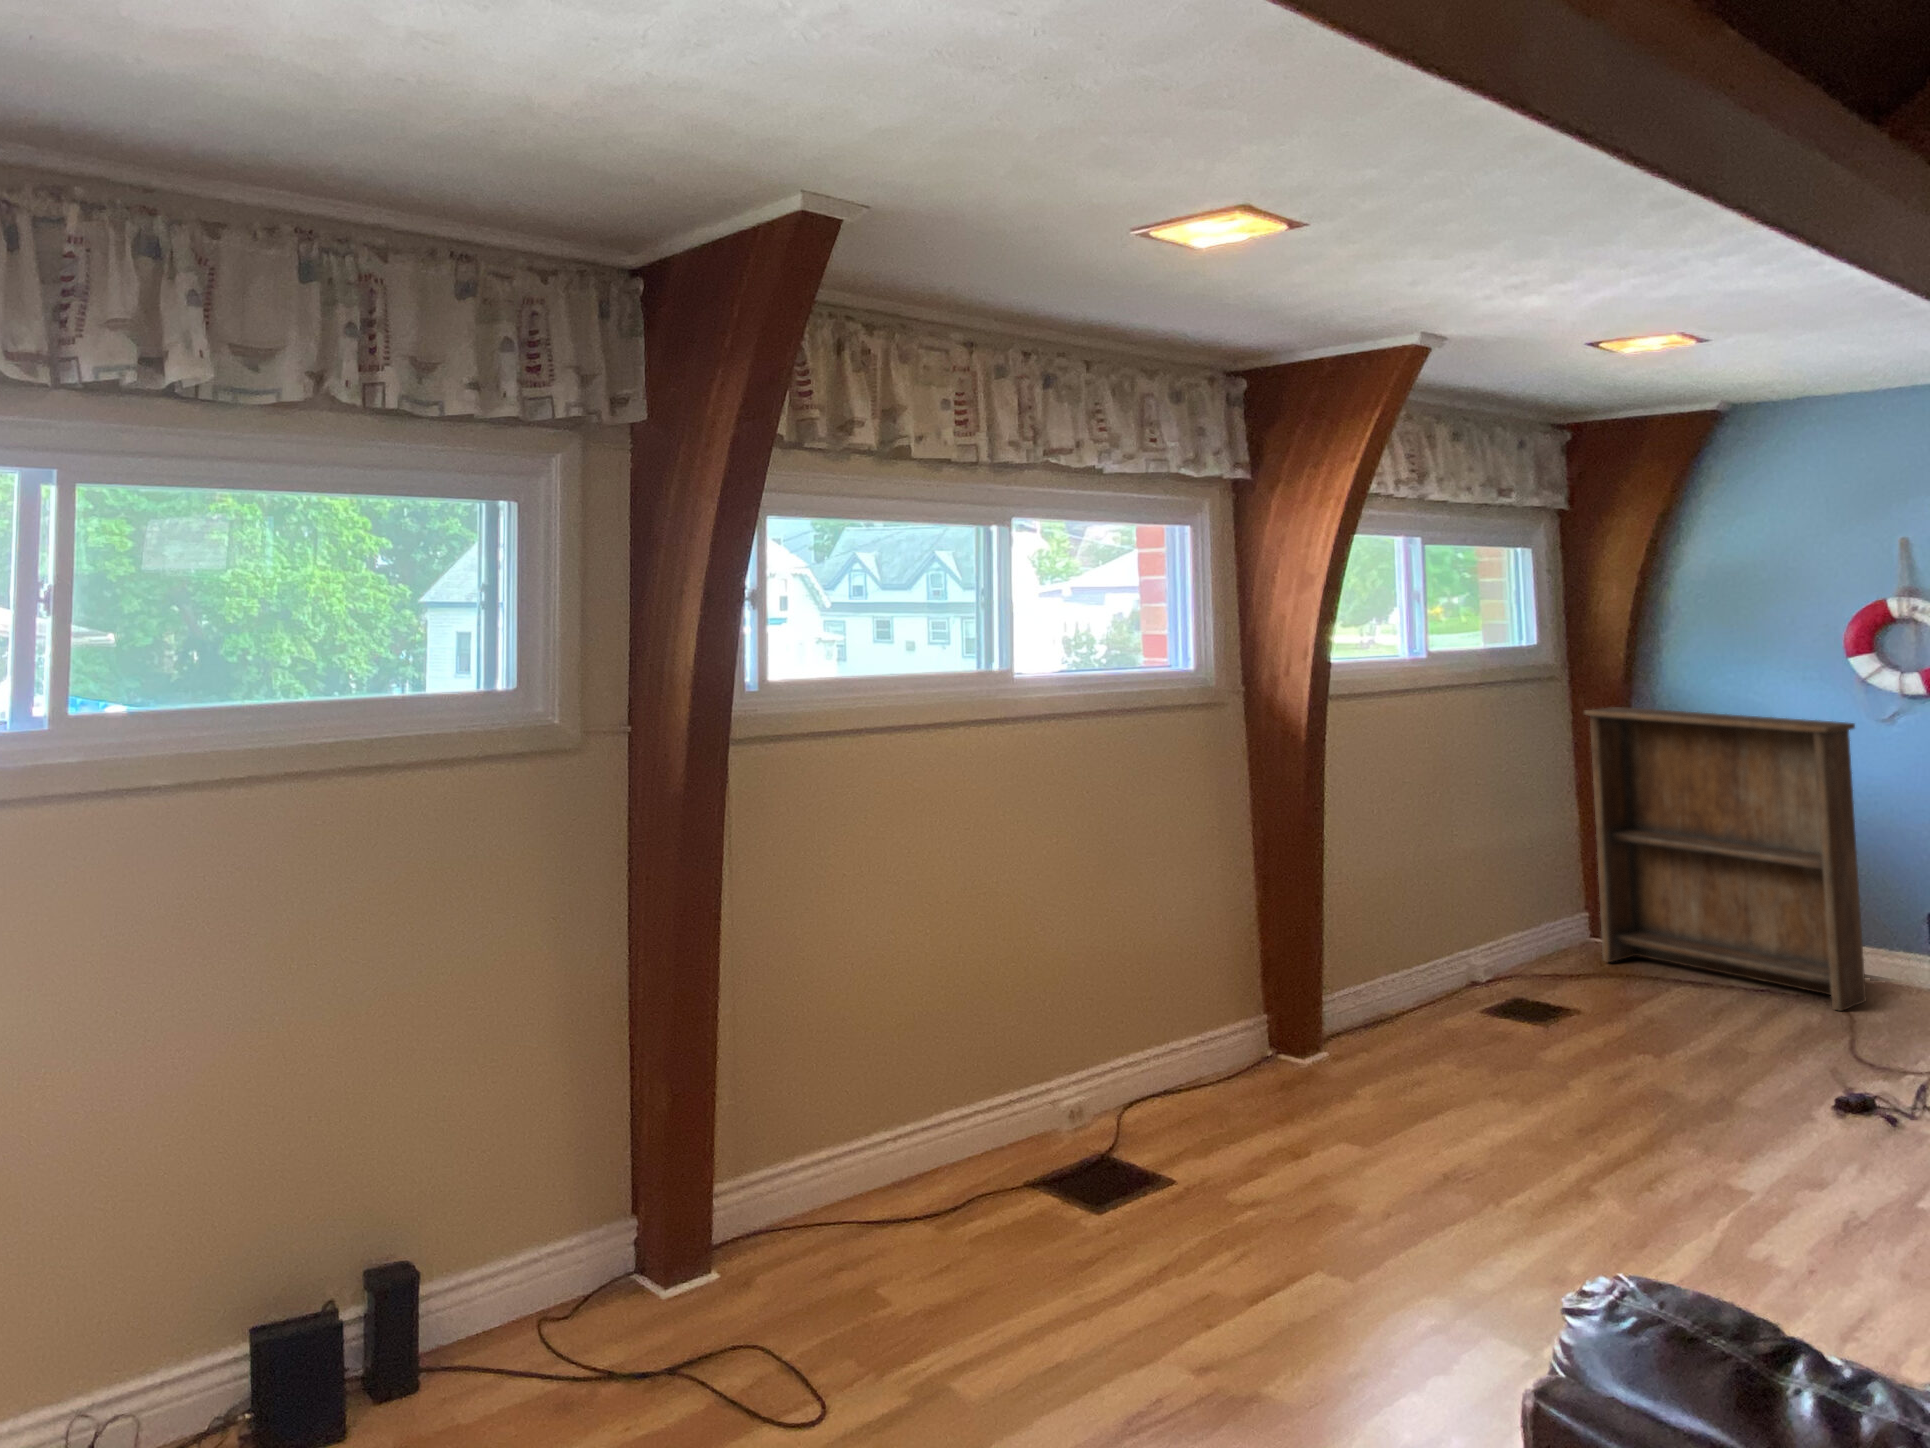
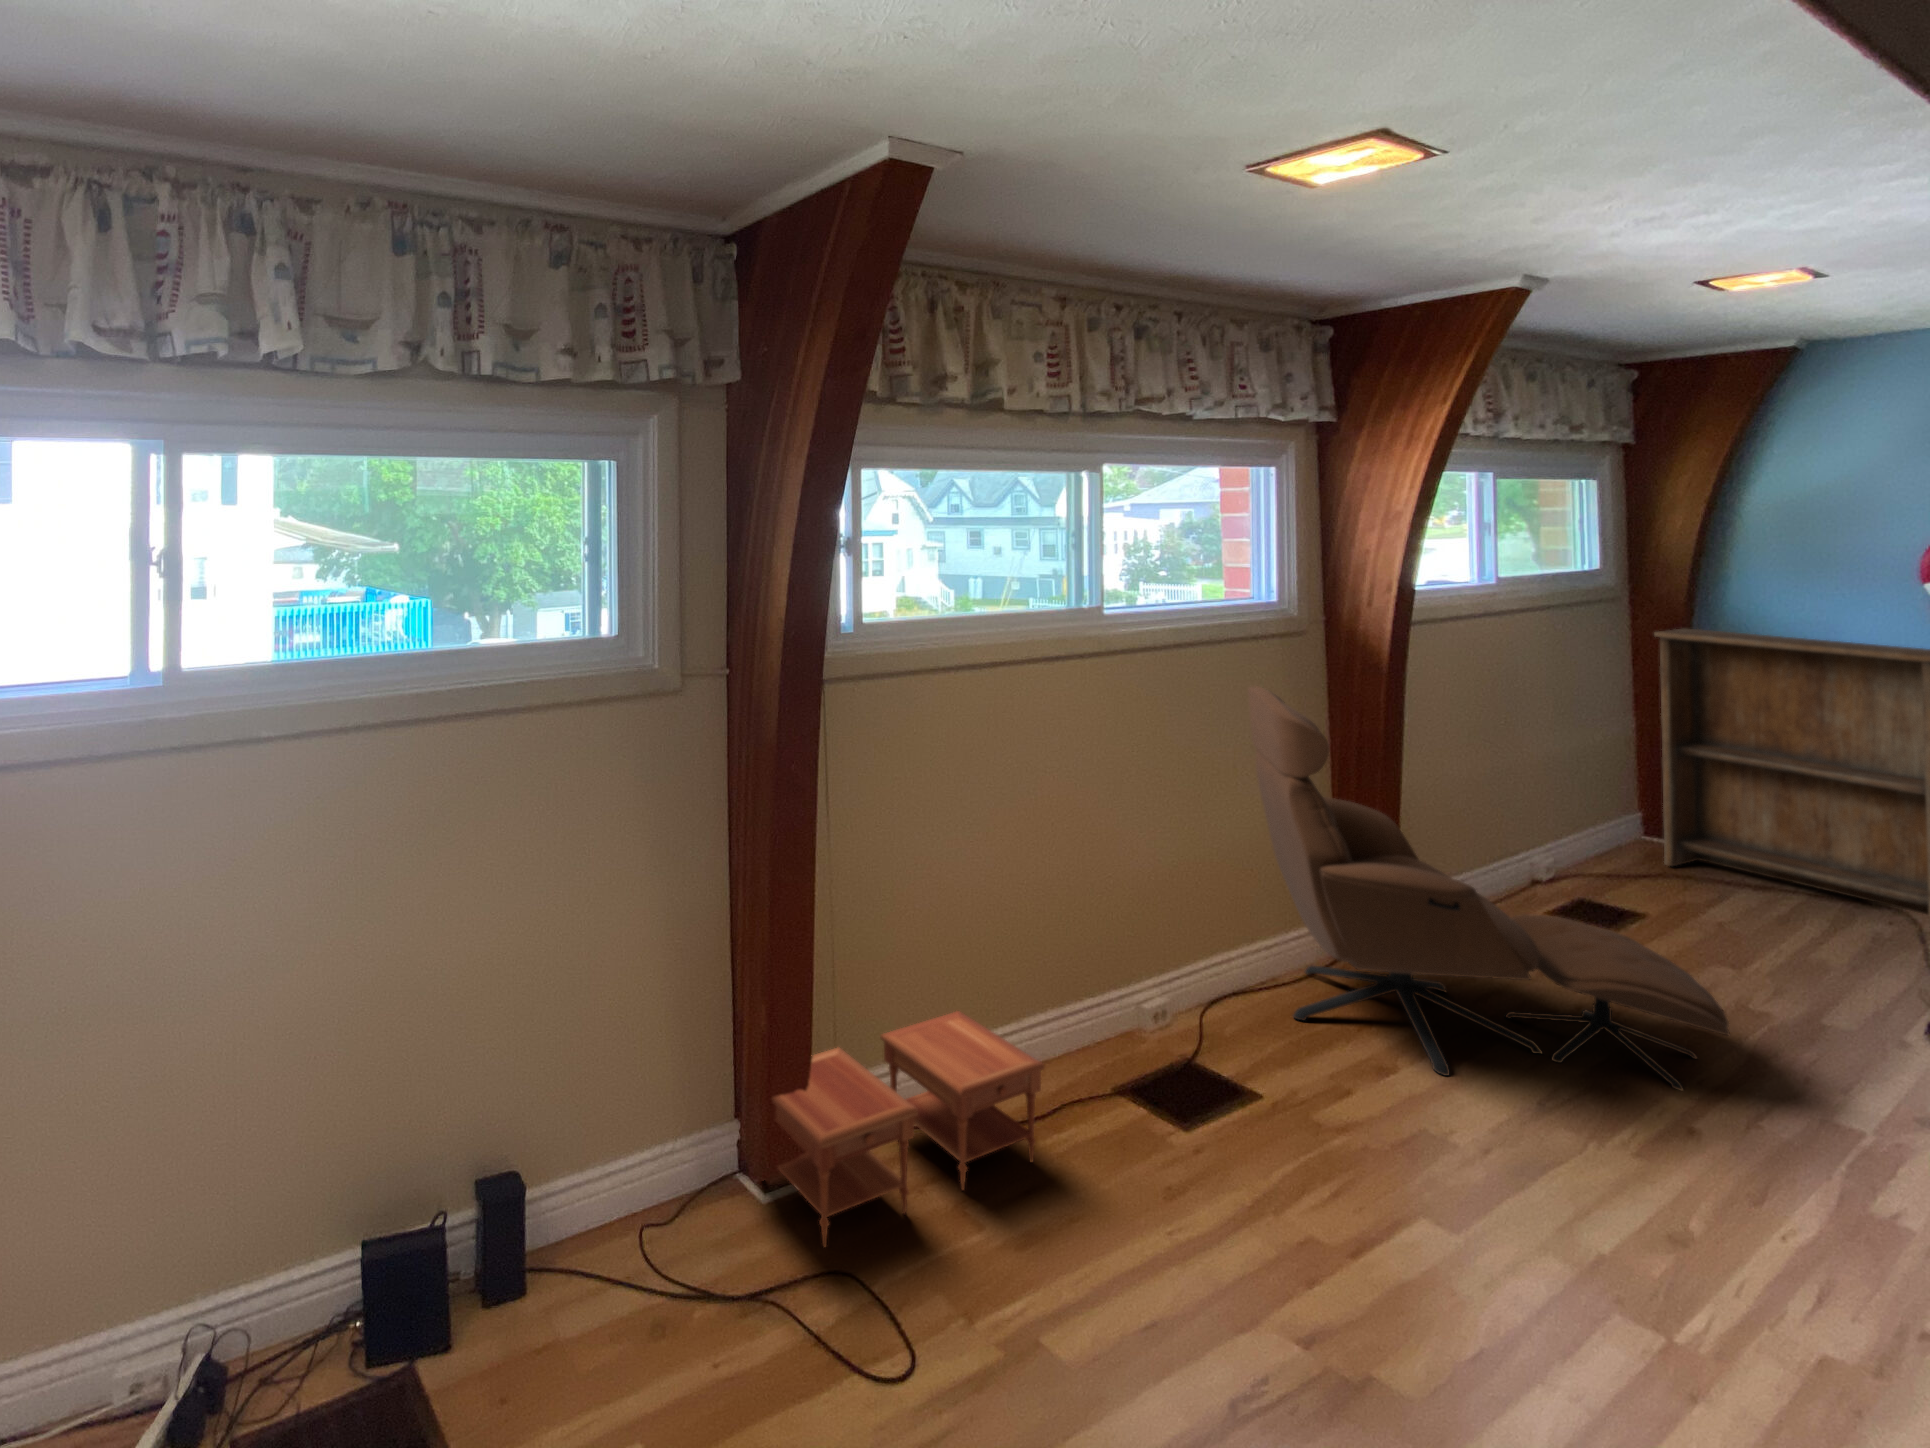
lounge chair: none [1165,760,1613,1153] -> present [1248,686,1730,1091]
side table: none [649,1101,955,1331] -> present [772,1011,1044,1247]

